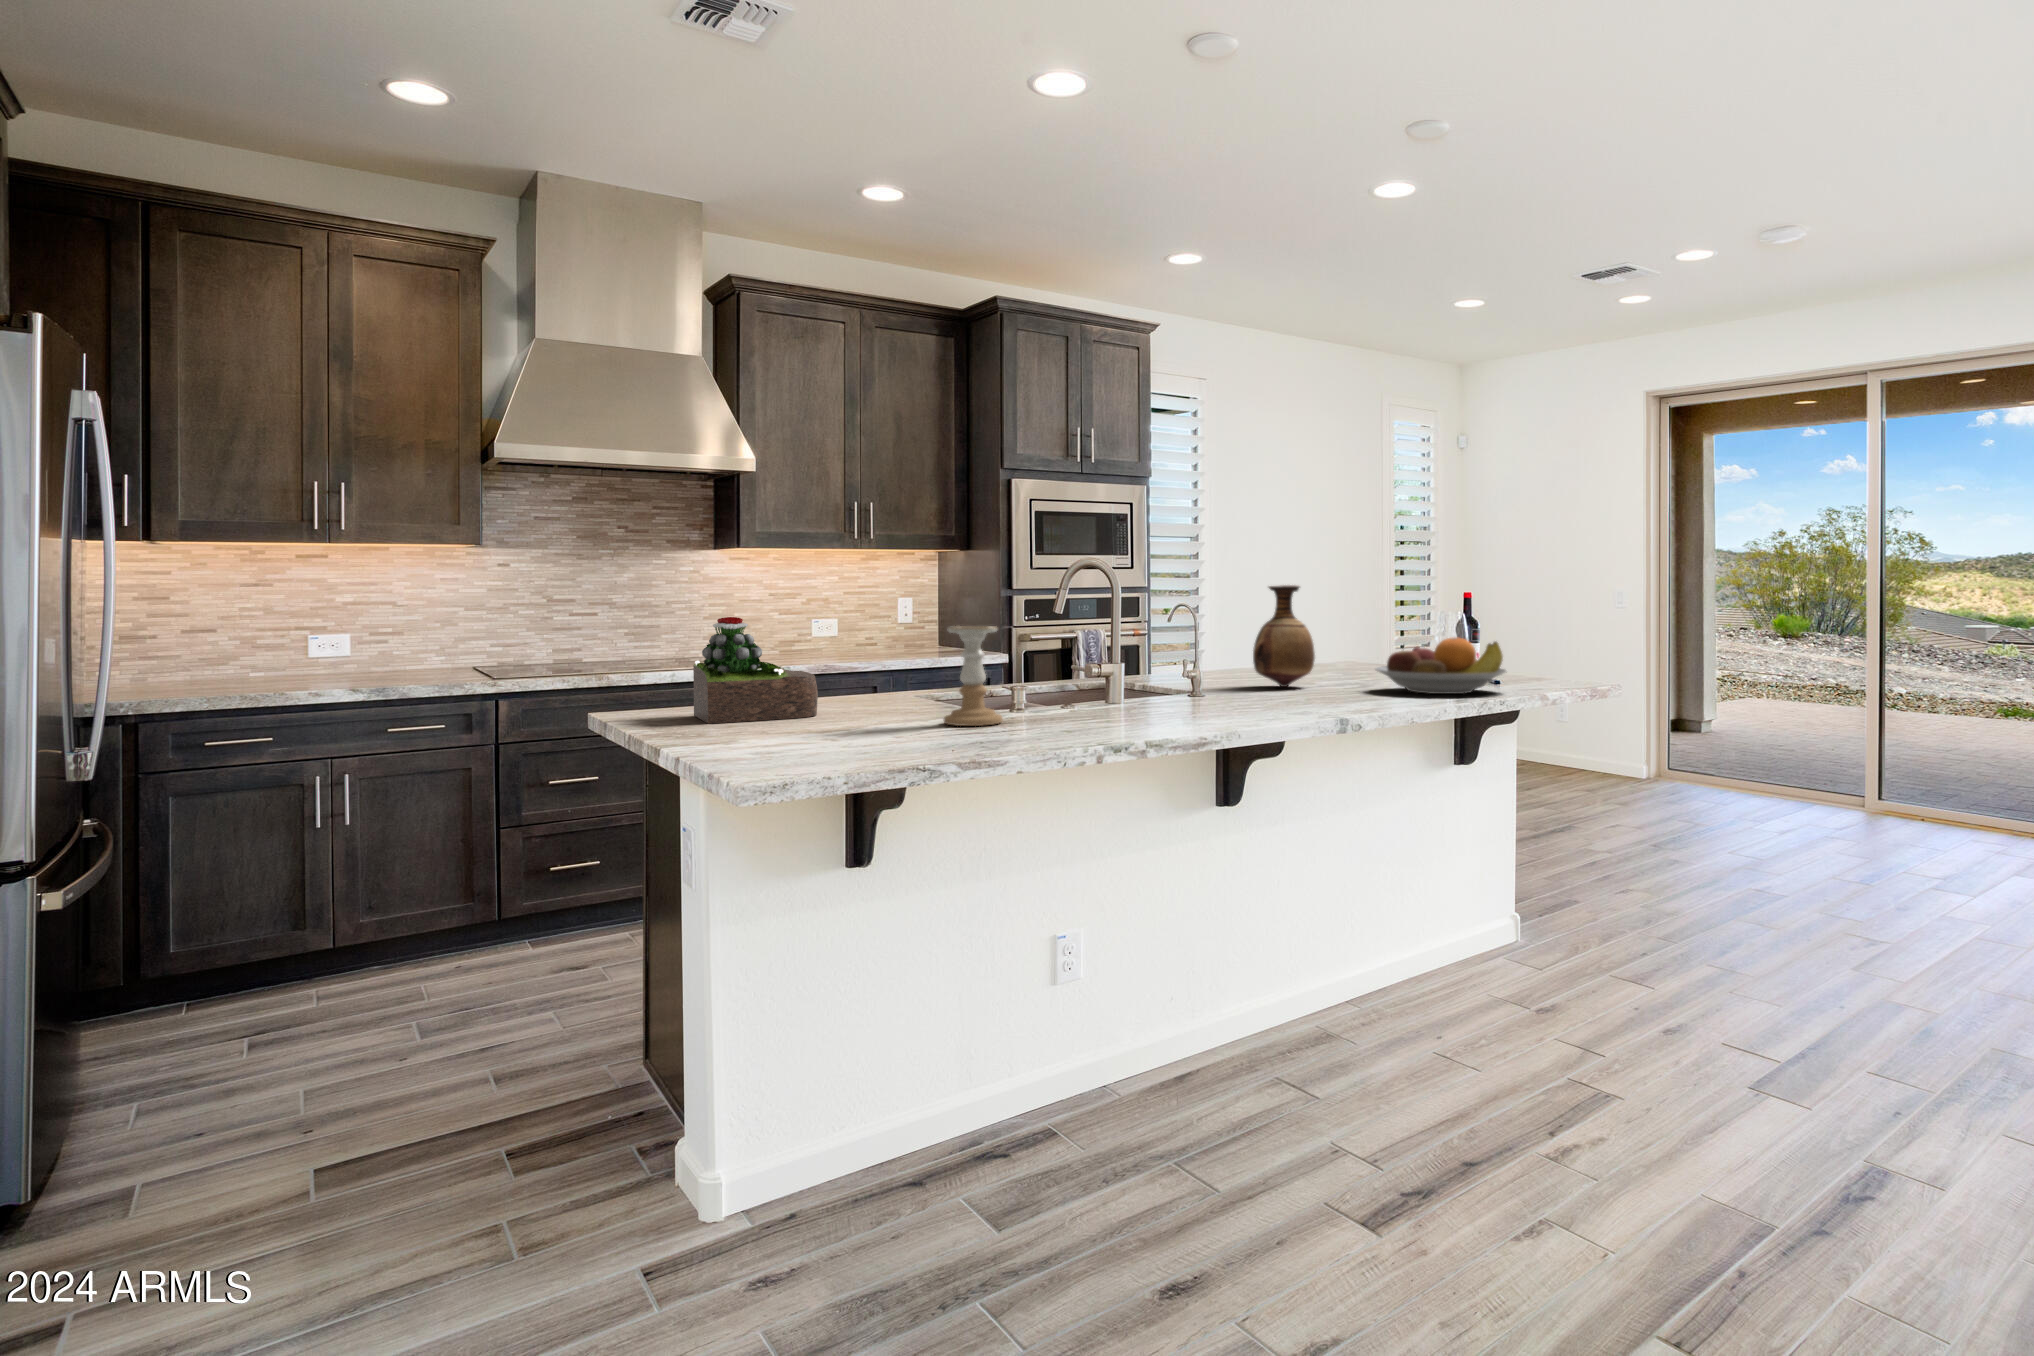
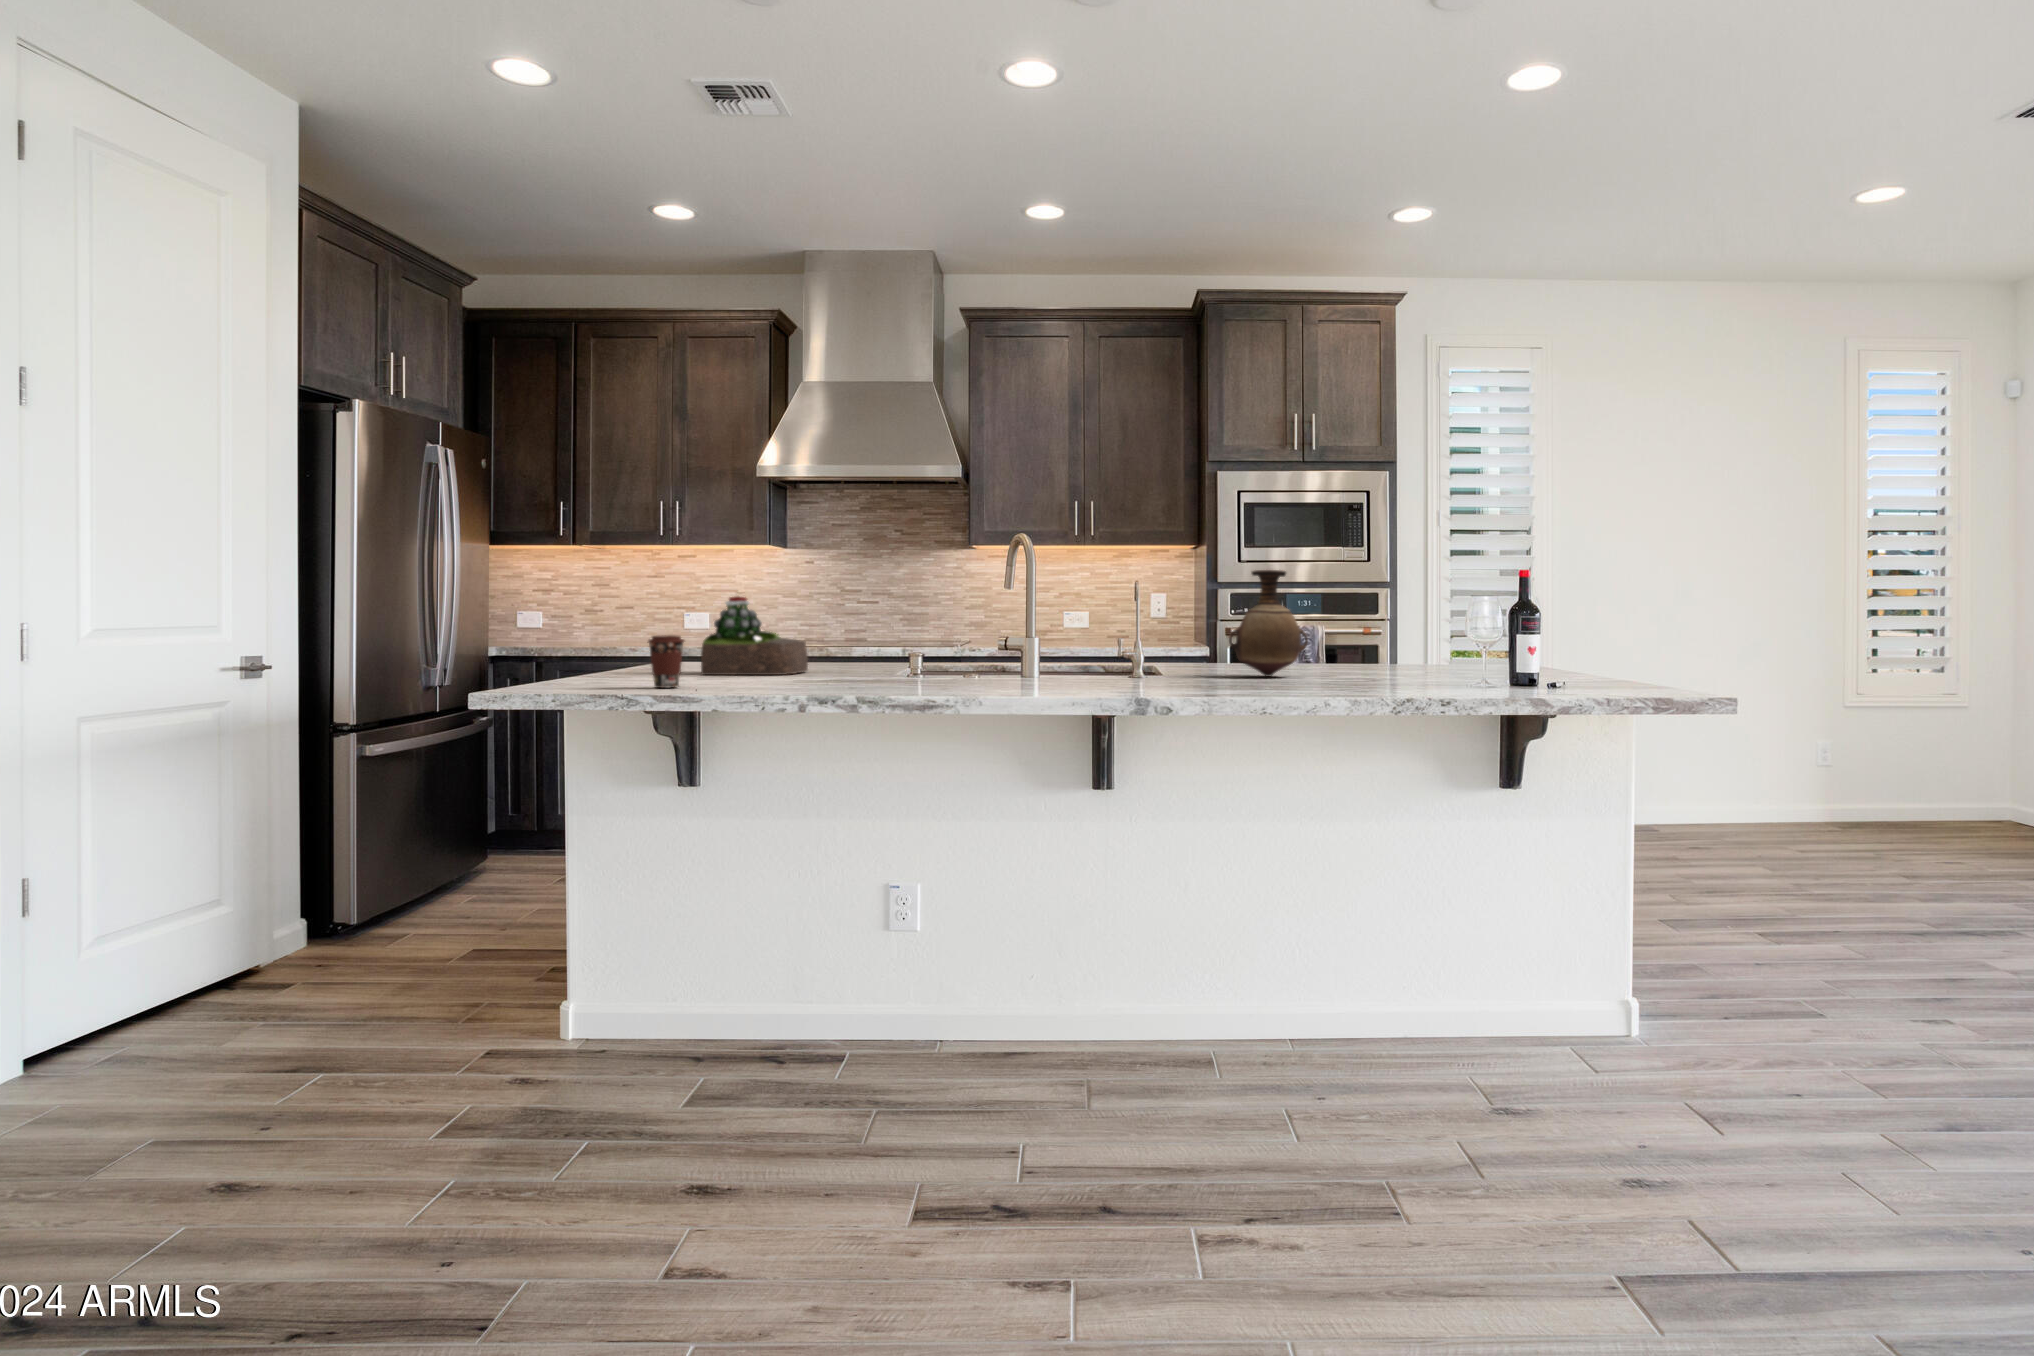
candle holder: present [944,626,1003,726] -> none [807,603,856,683]
fruit bowl: present [1375,638,1506,694] -> none [1309,625,1455,687]
coffee cup: none [831,677,881,749] -> present [648,635,684,688]

